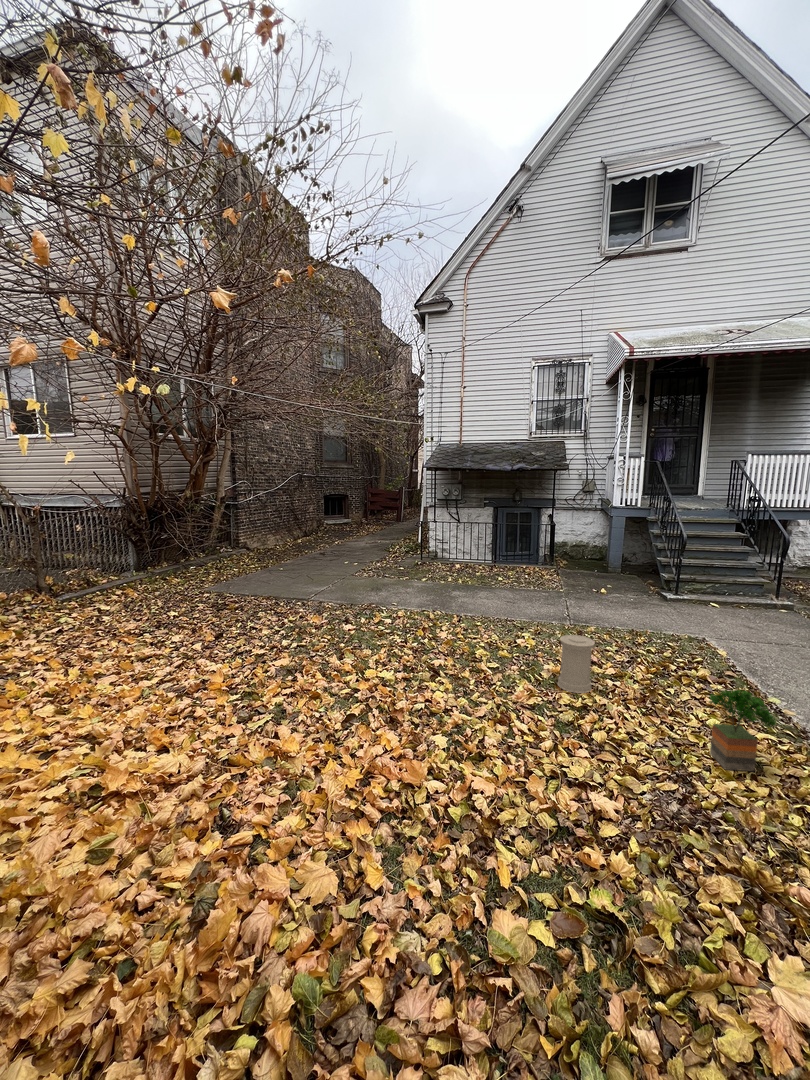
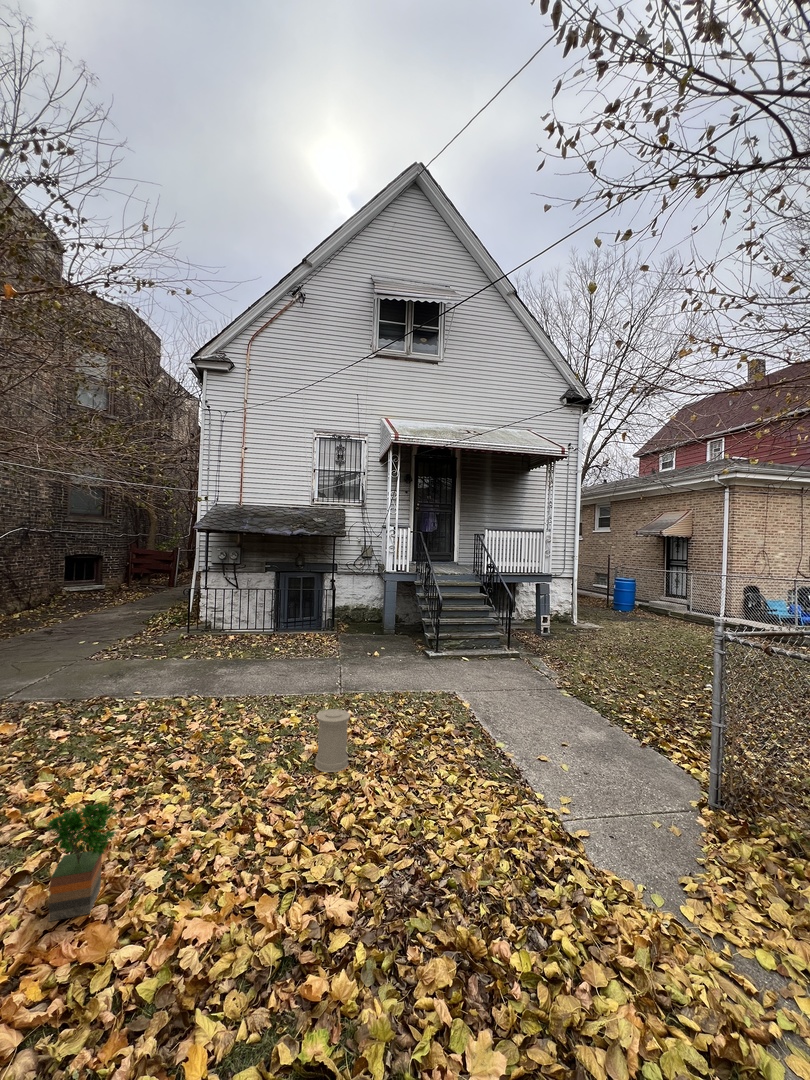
potted tree: present [709,690,776,771] -> present [47,803,117,921]

